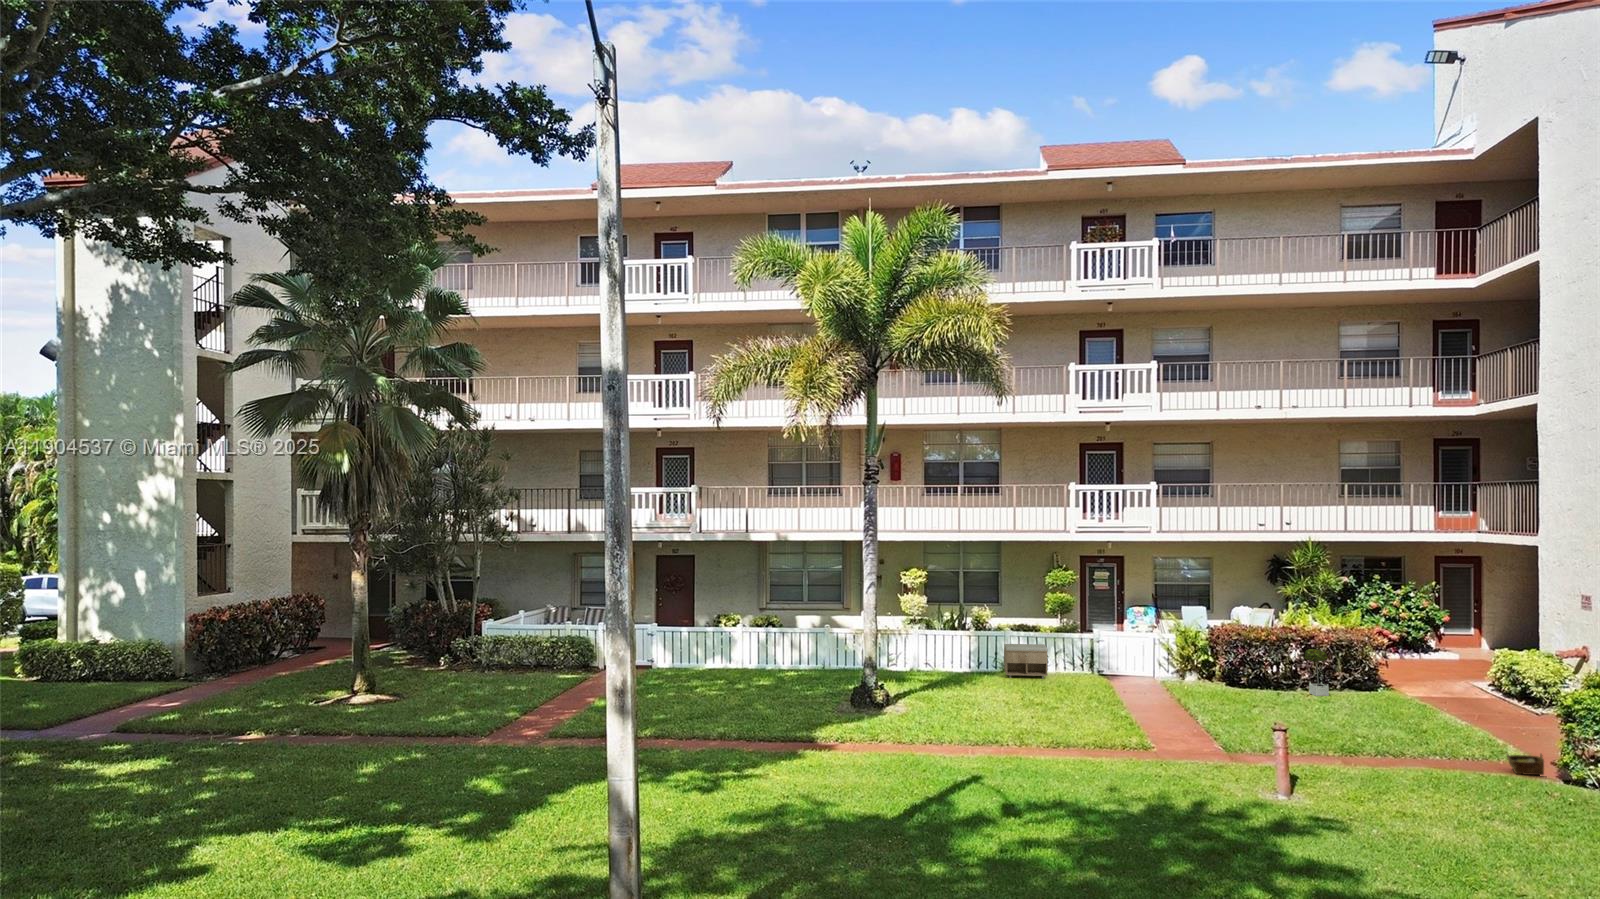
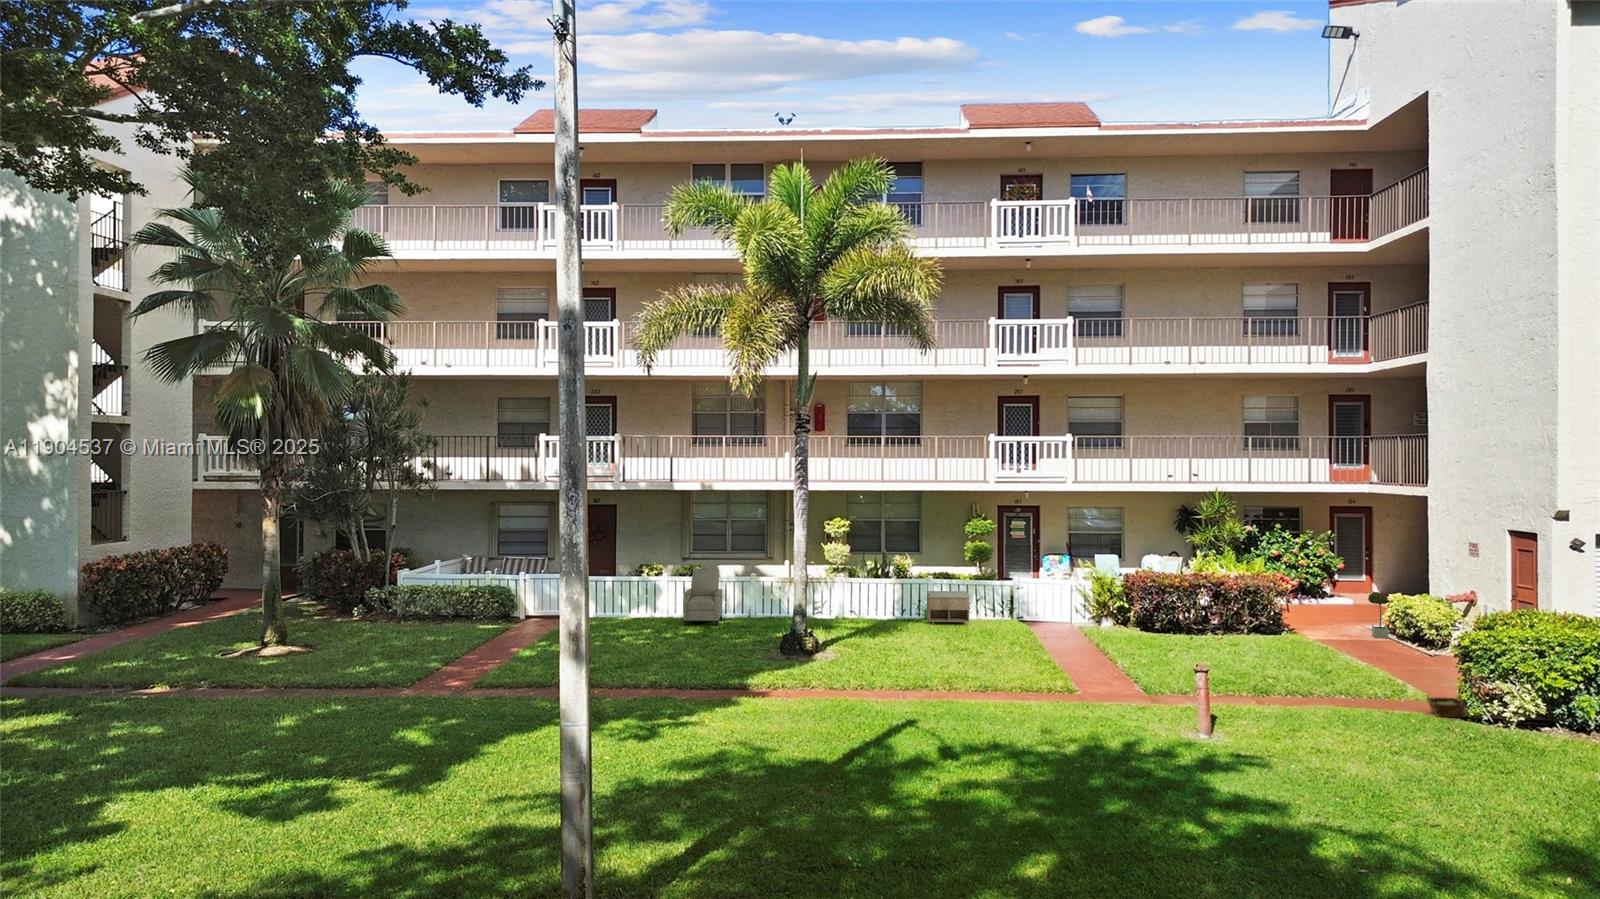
chair: none [759,620,798,677] -> present [683,568,723,626]
potted tree: present [1305,649,1329,696] -> present [1368,591,1390,639]

